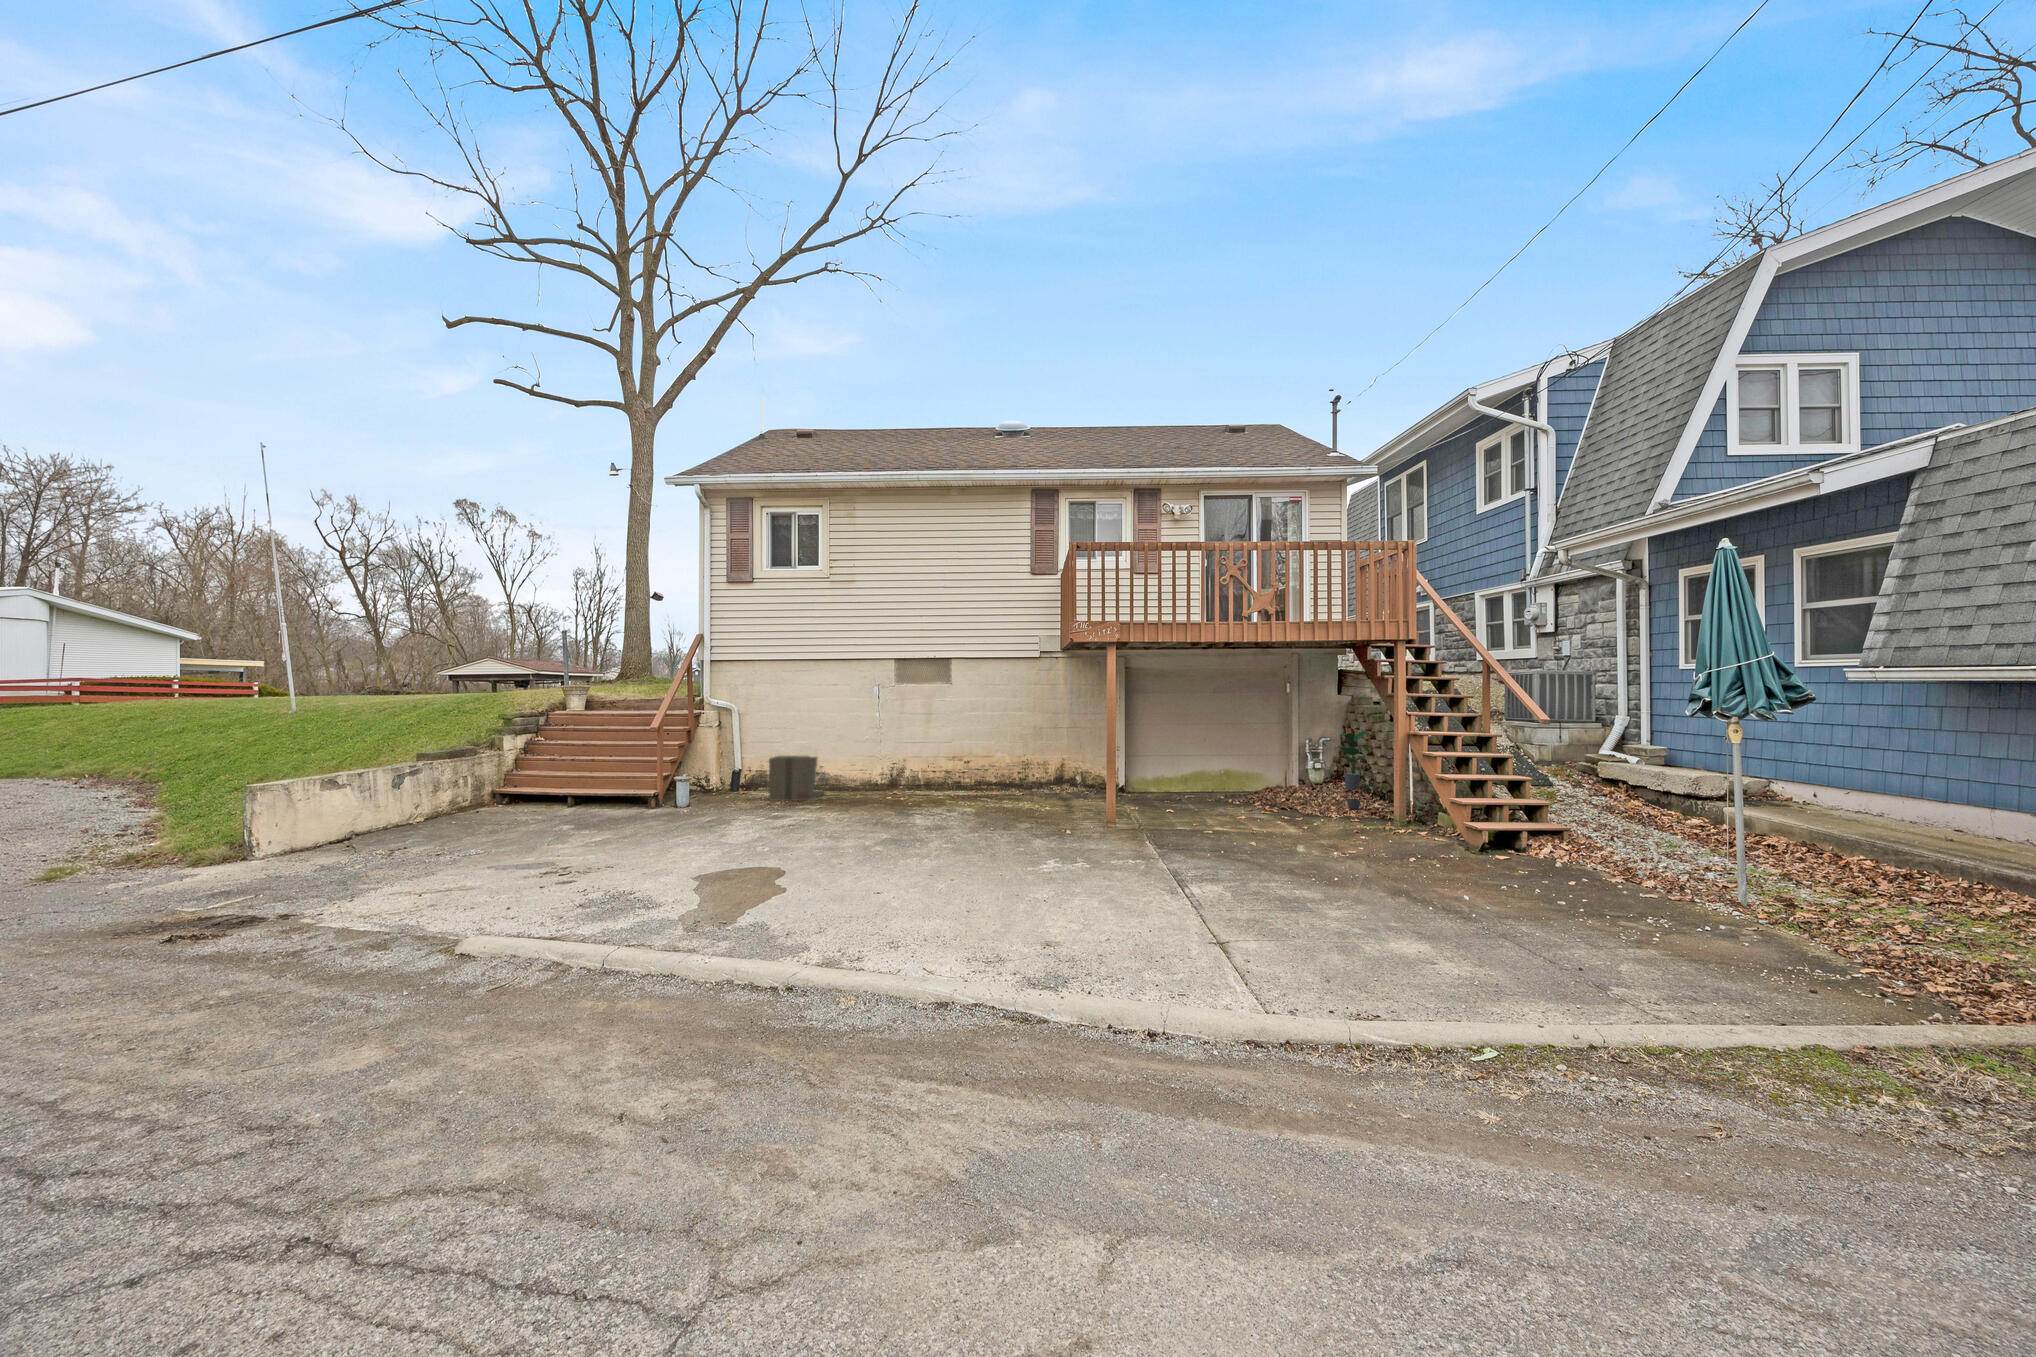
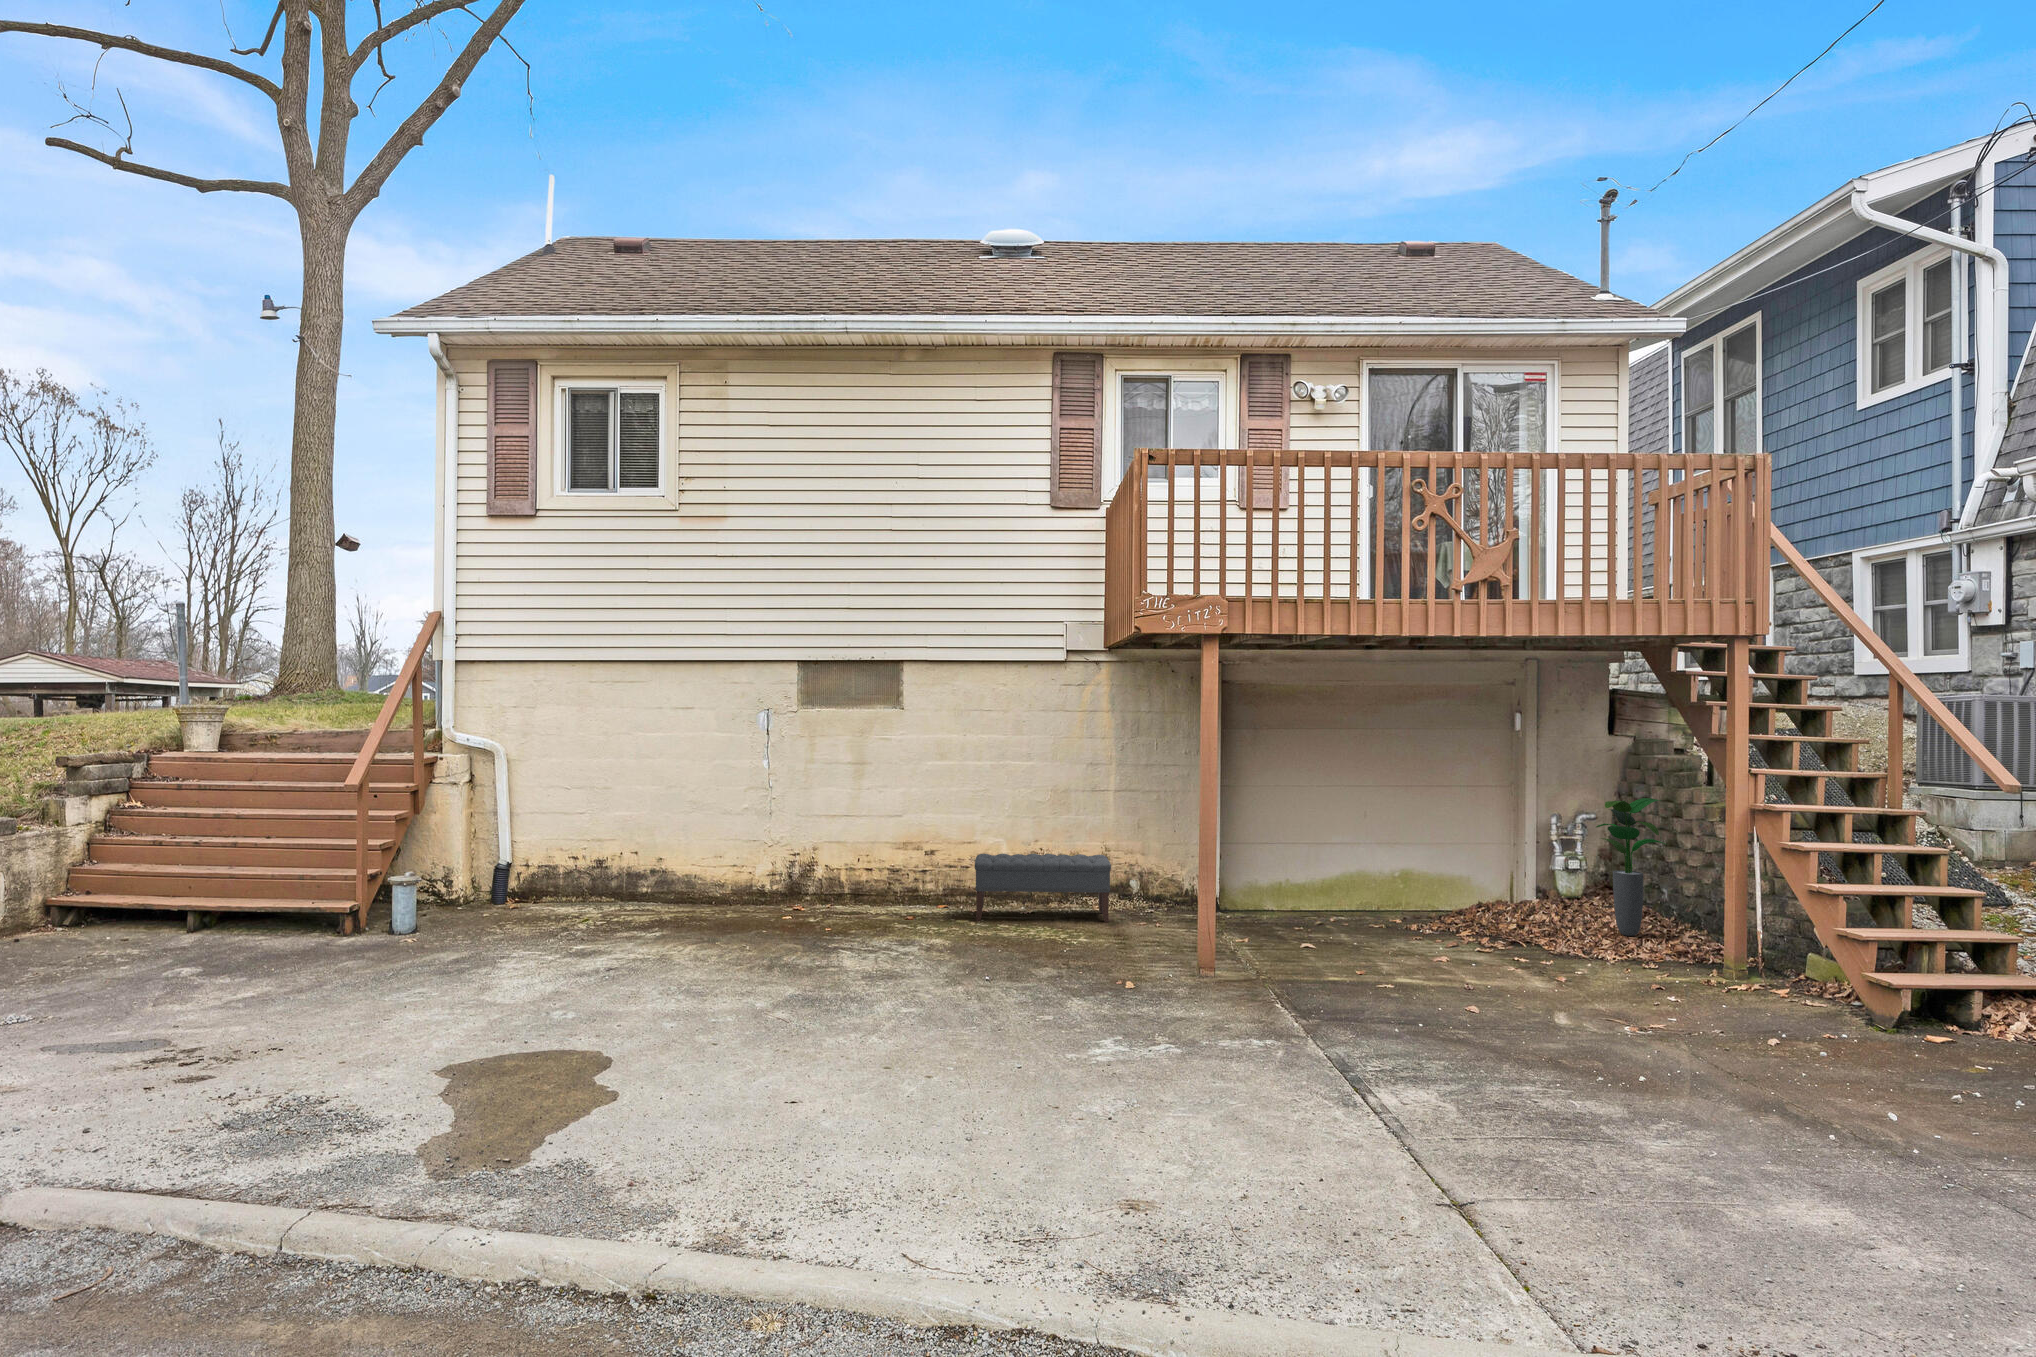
cardboard box: present [769,756,825,801] -> none [567,832,672,922]
bench: none [987,765,1062,802] -> present [975,854,1111,922]

